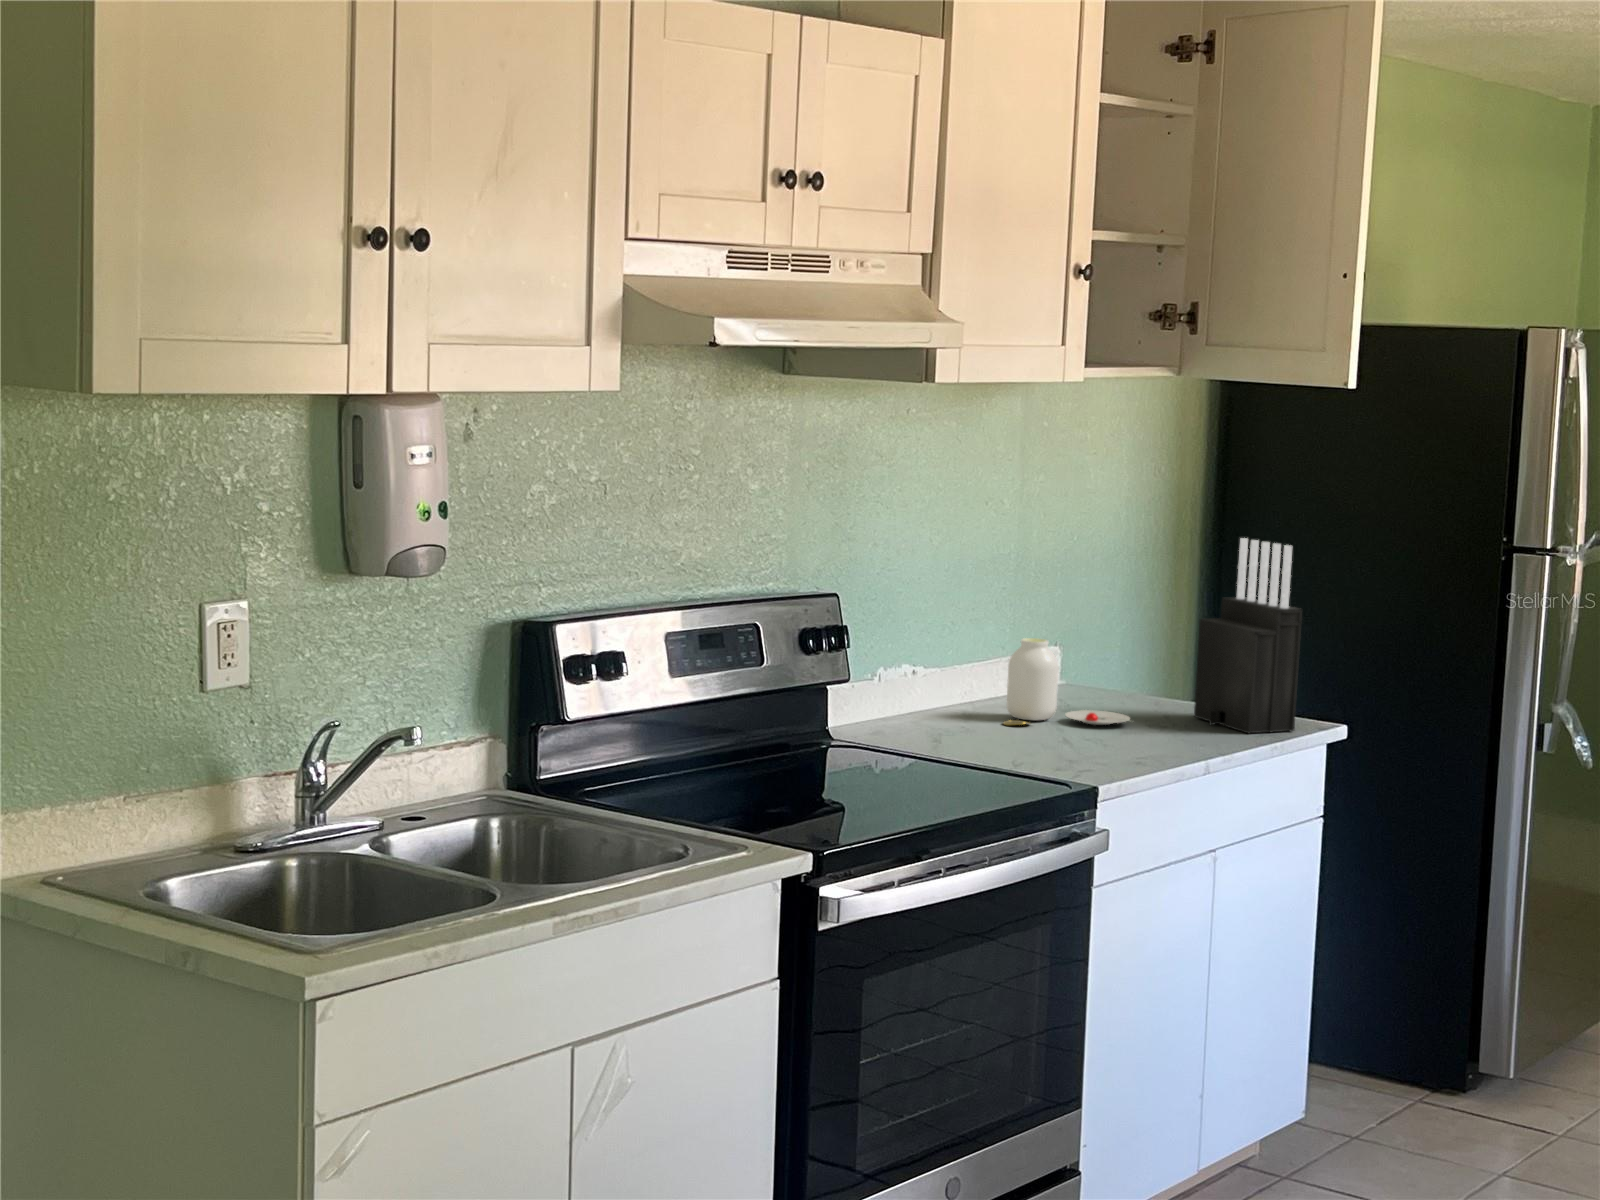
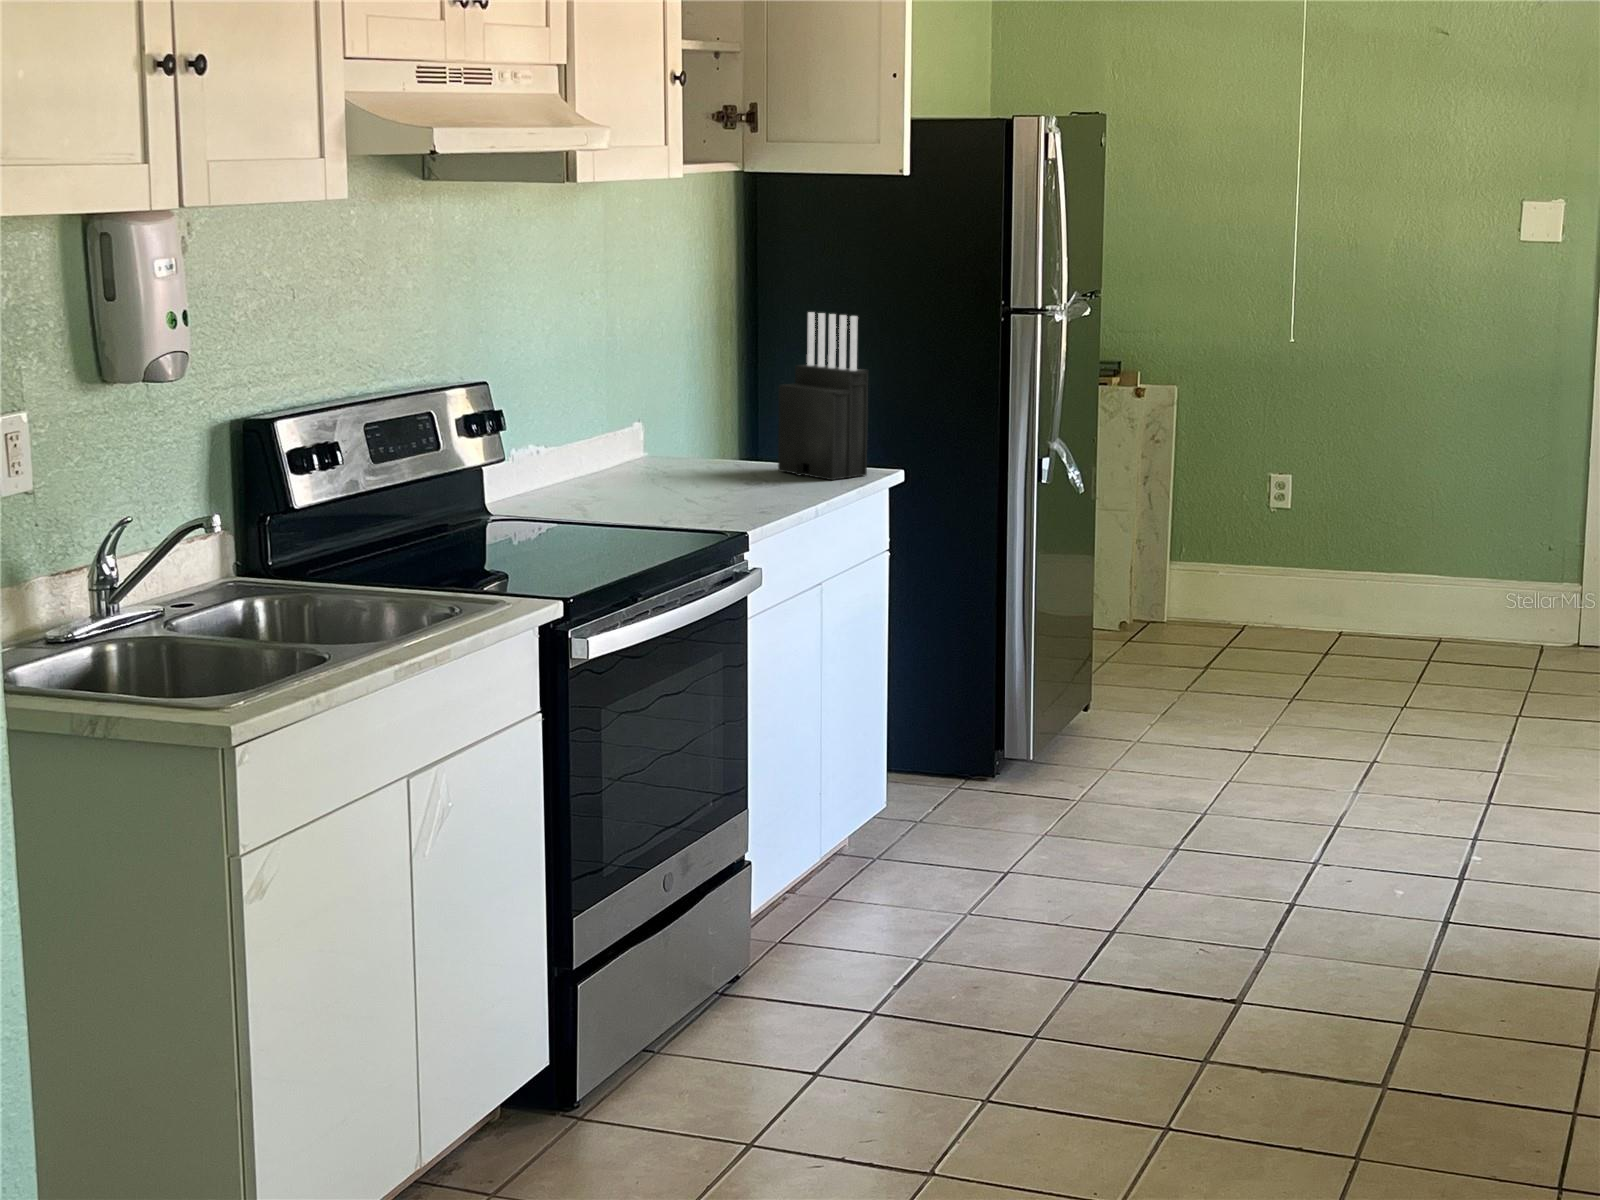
jar: present [1003,638,1130,725] -> none [623,411,737,489]

